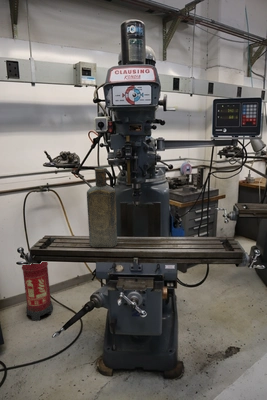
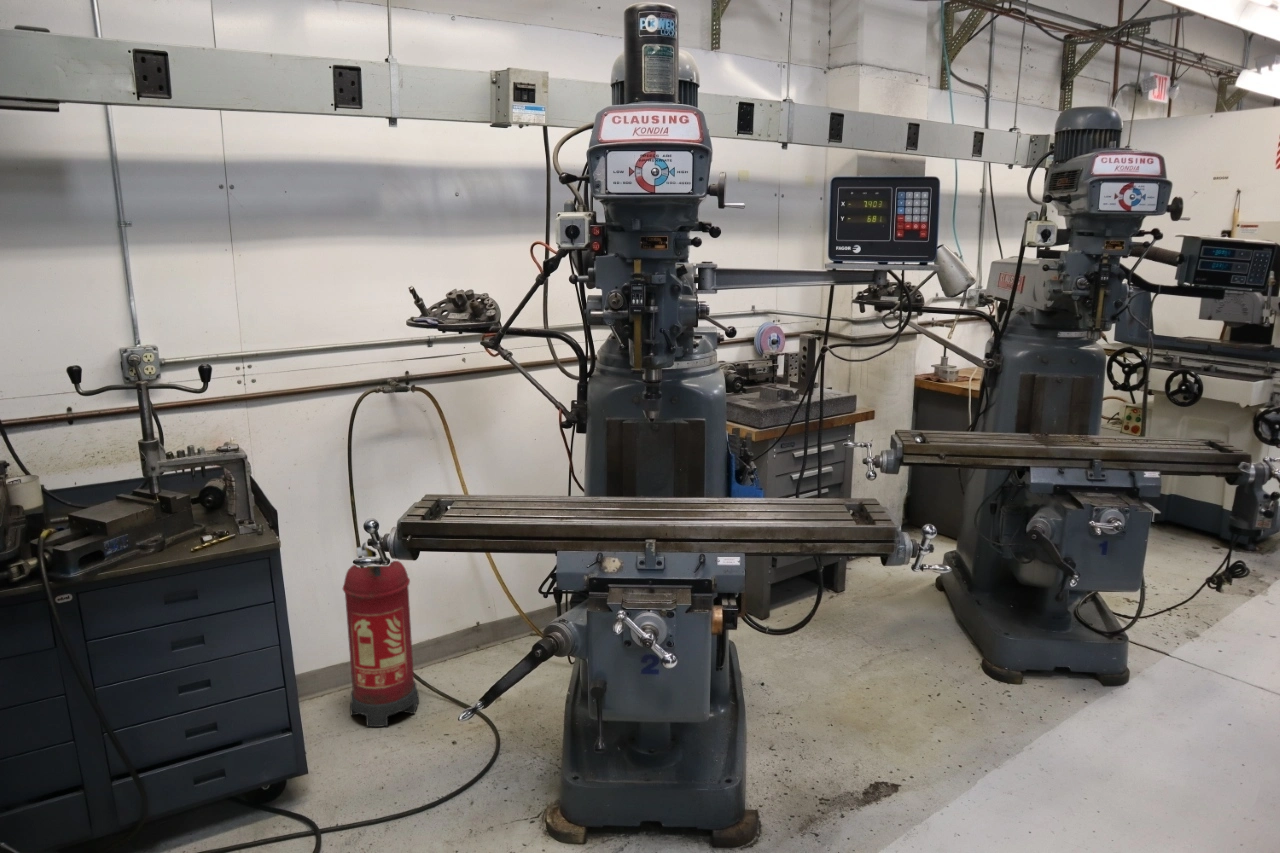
bottle: present [87,168,117,247] -> none [540,334,609,516]

